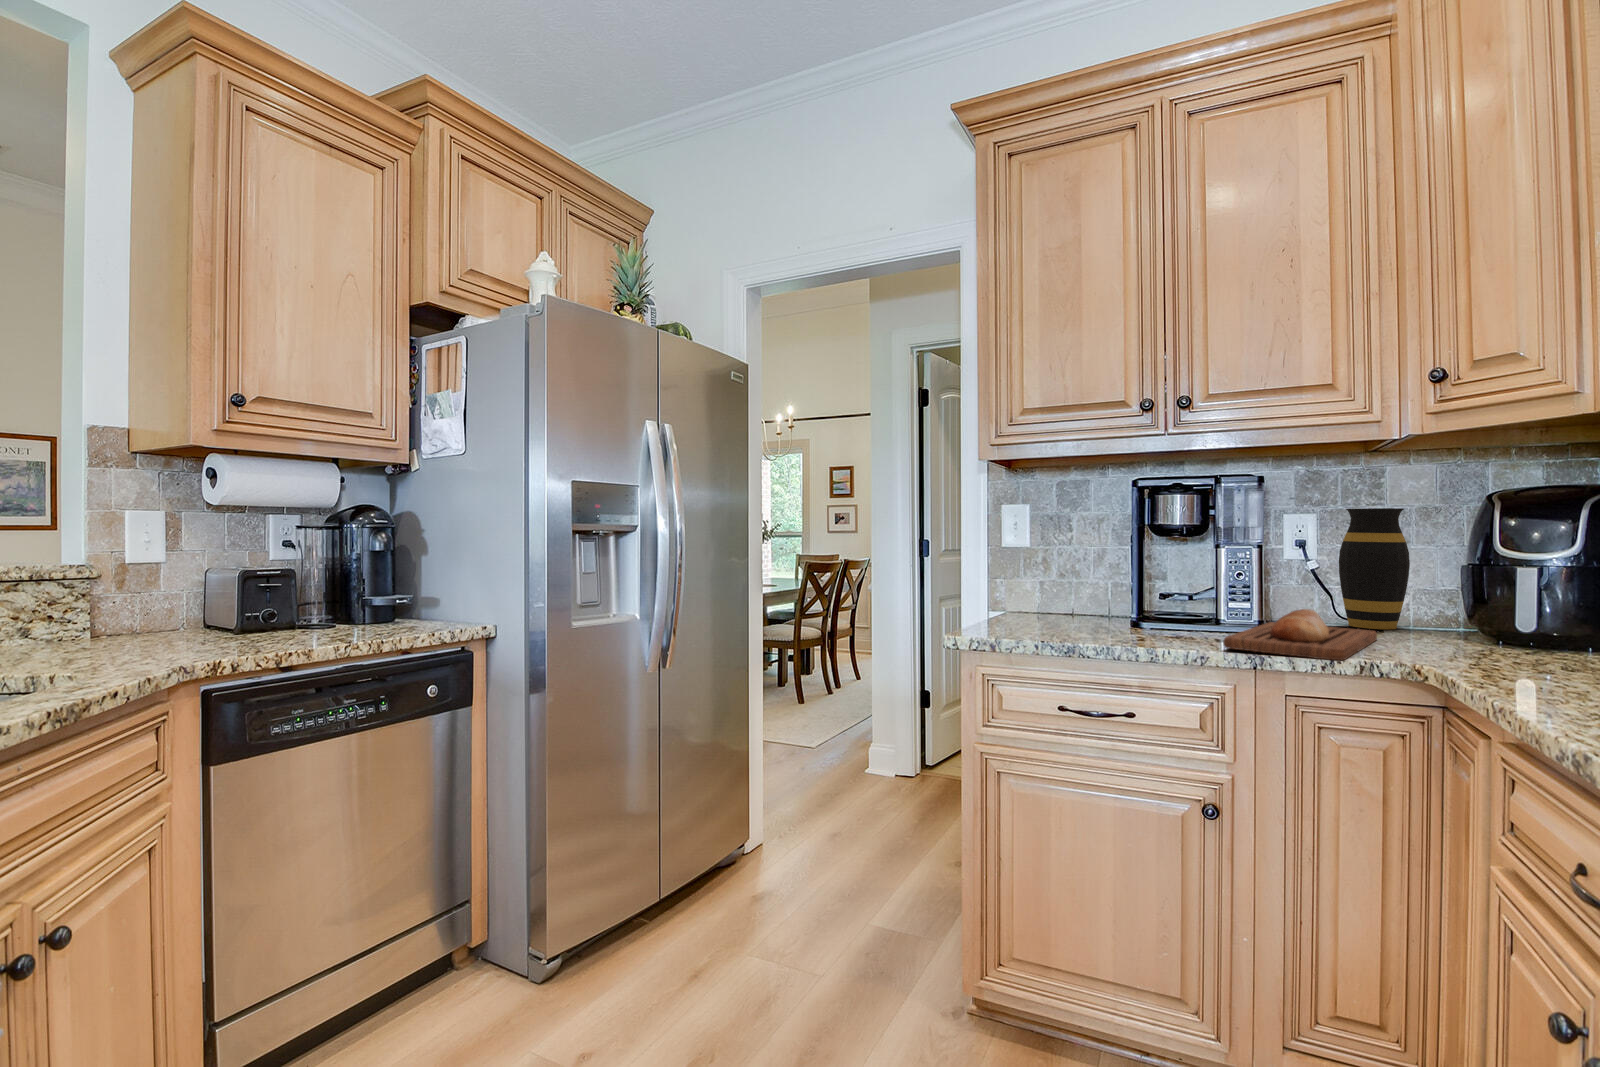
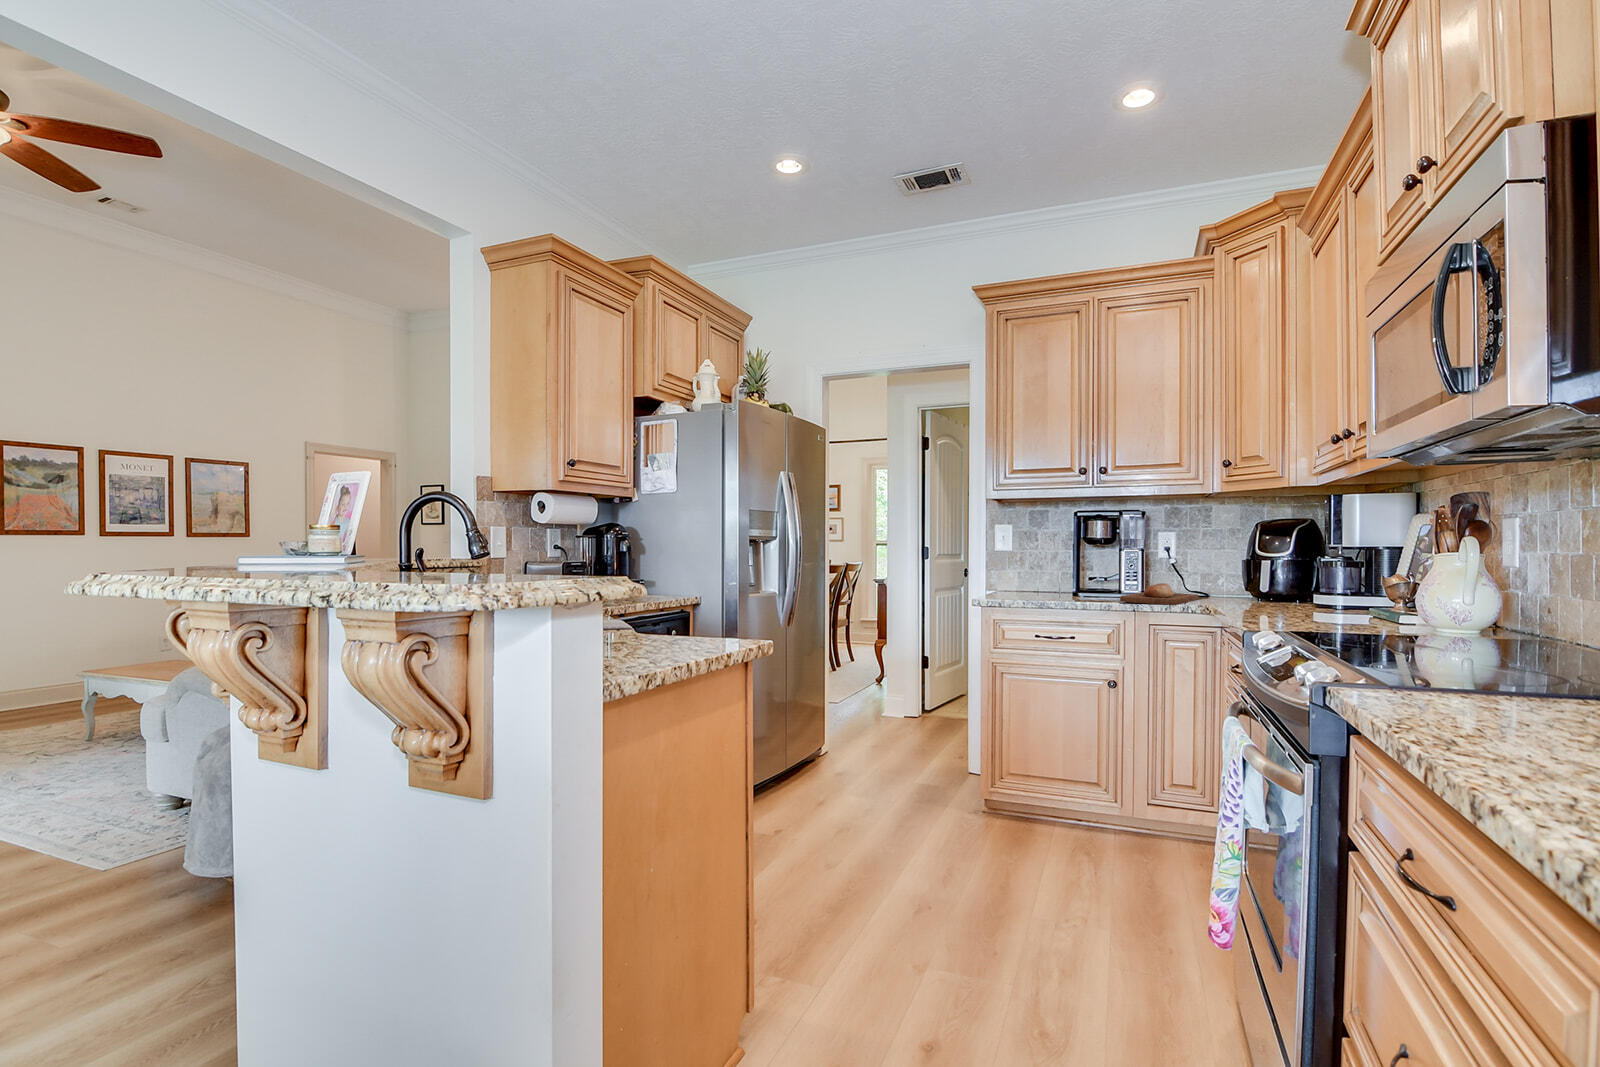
vase: present [1339,508,1410,629] -> none [1186,530,1221,596]

